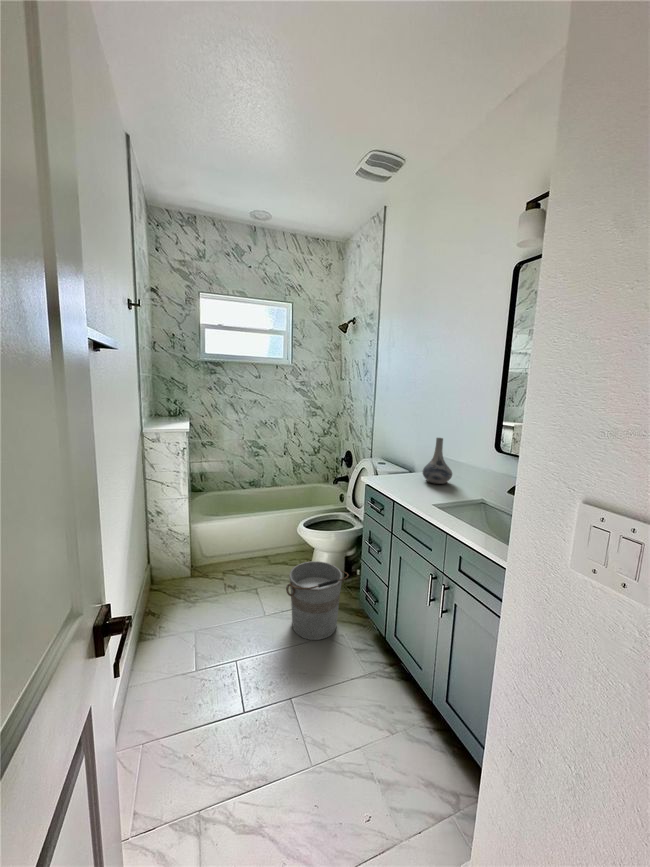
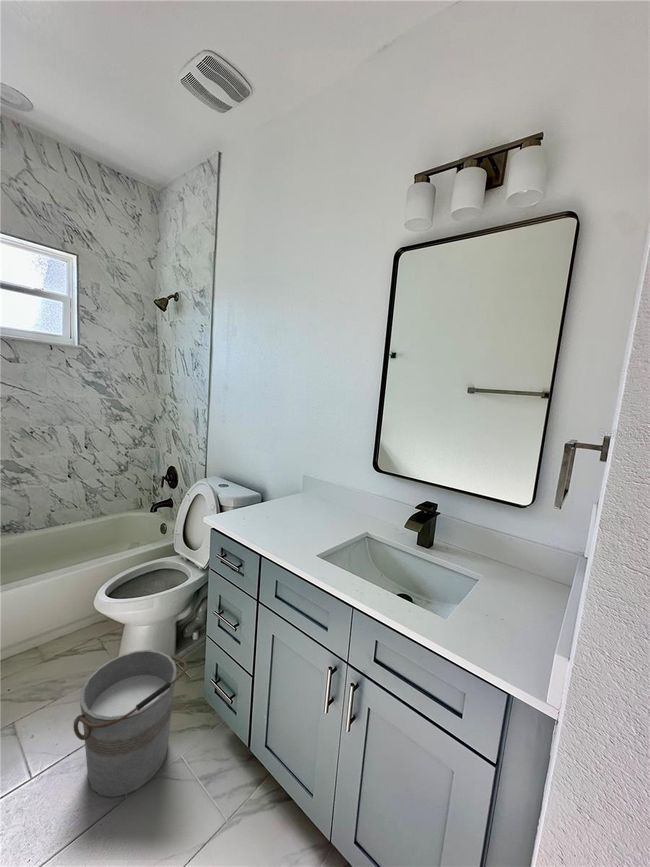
decorative vase: present [422,438,452,484] -> none [289,455,326,516]

